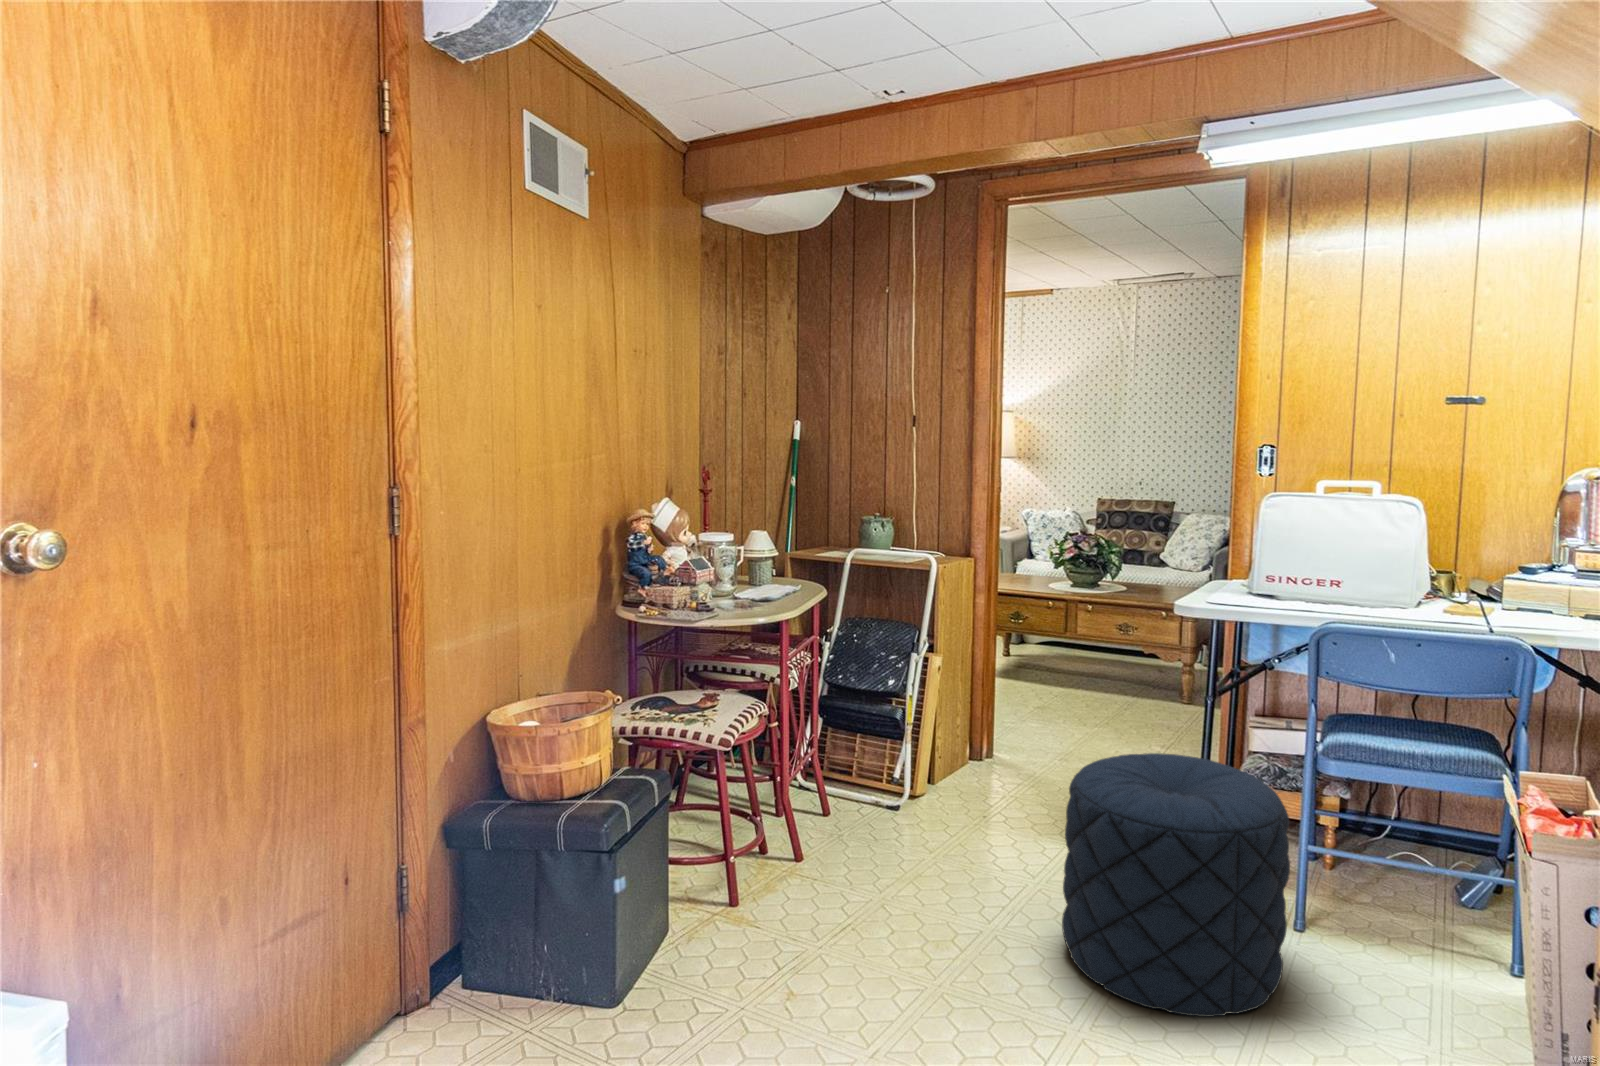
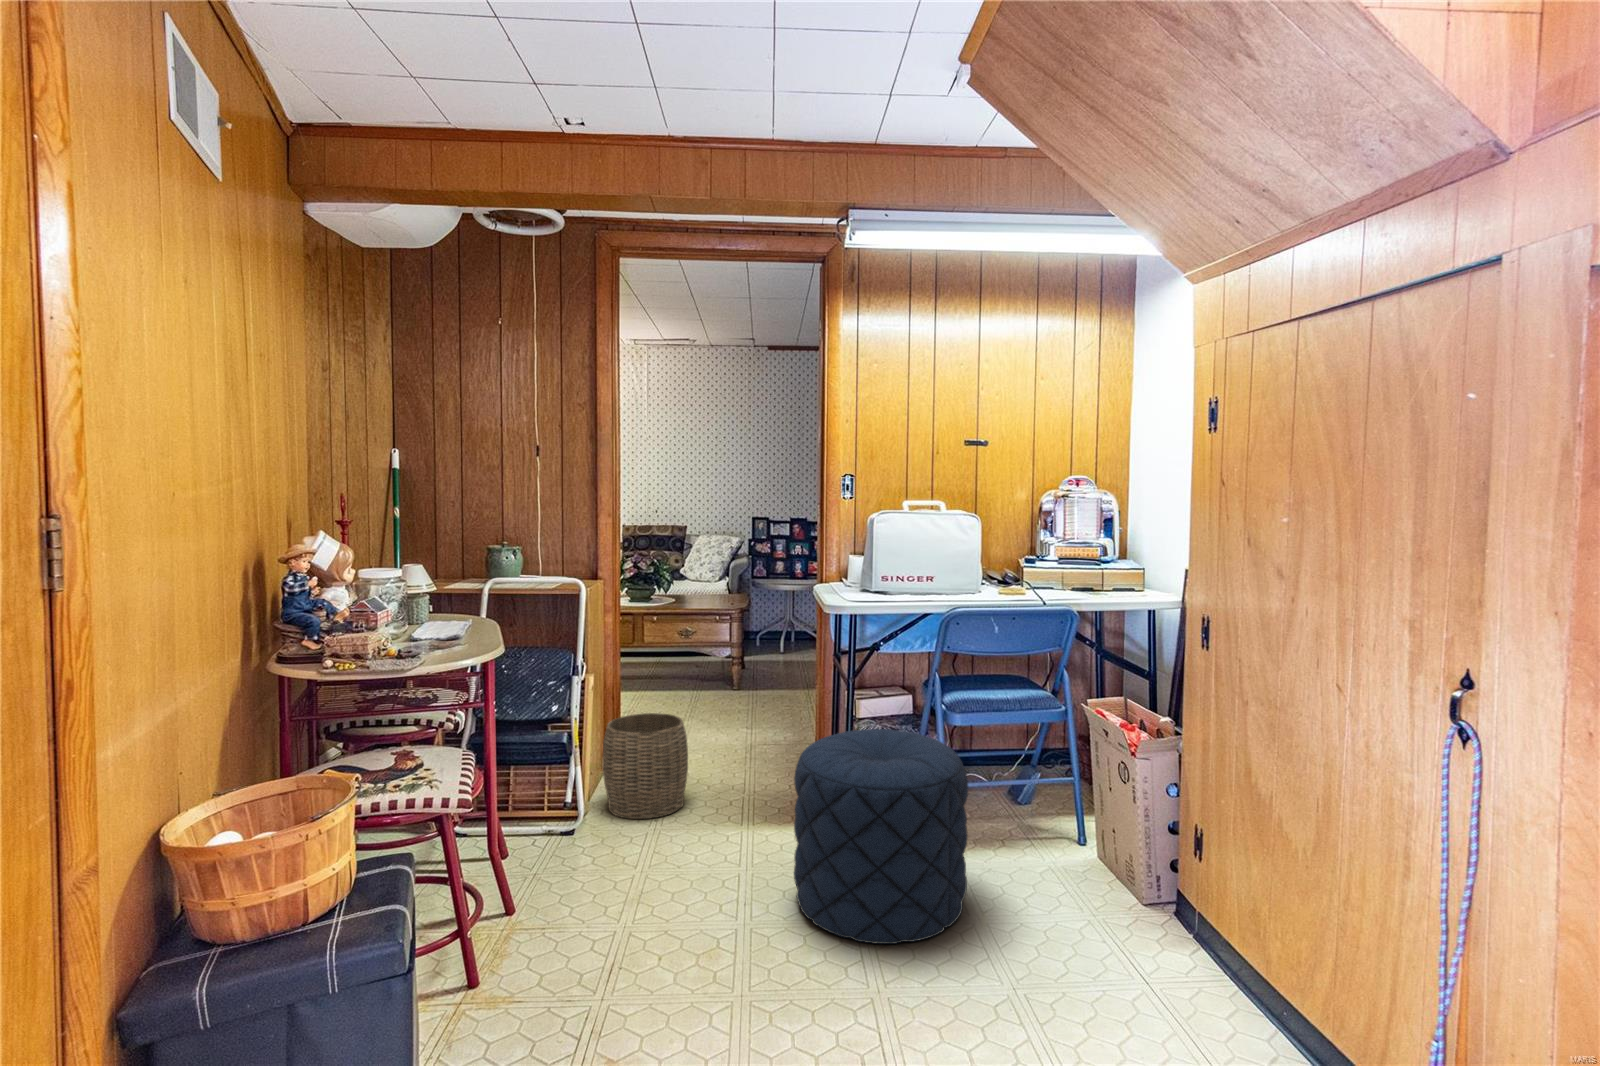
woven basket: none [945,701,1036,813] -> present [603,713,688,819]

